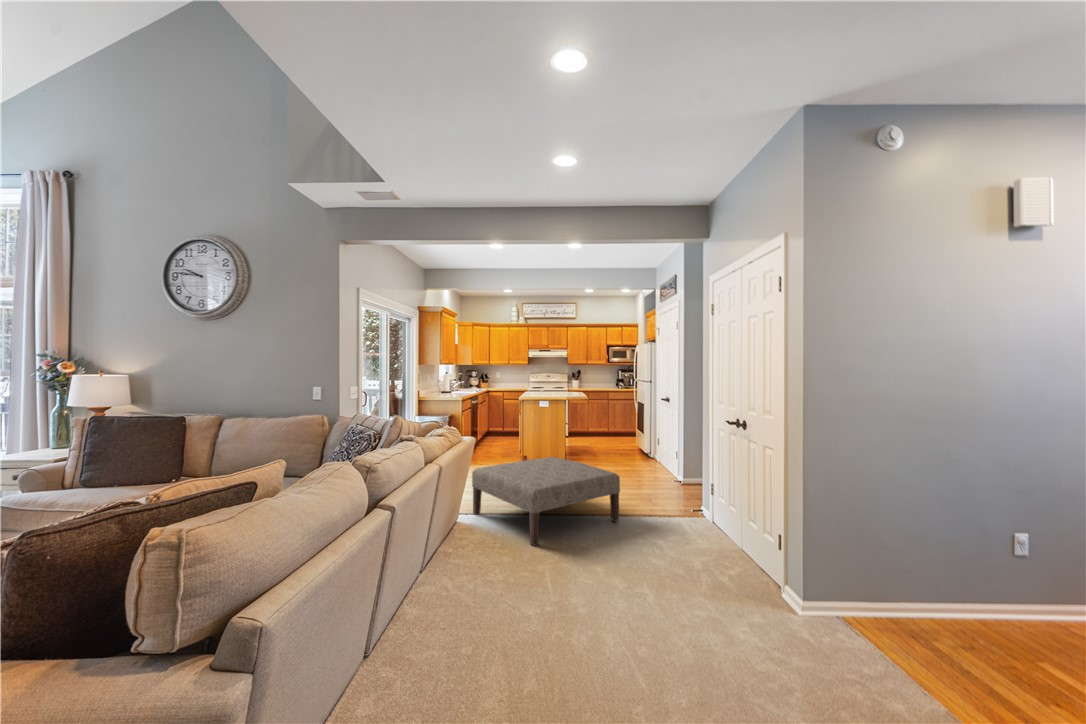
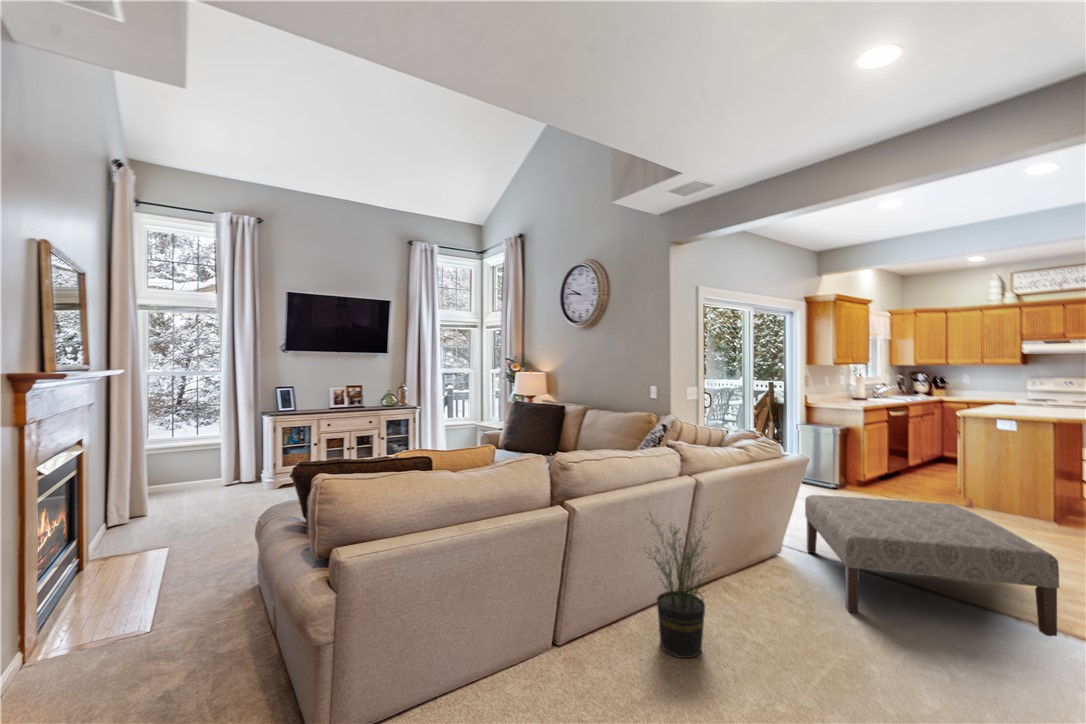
potted plant: none [421,491,502,633] -> present [644,514,714,658]

